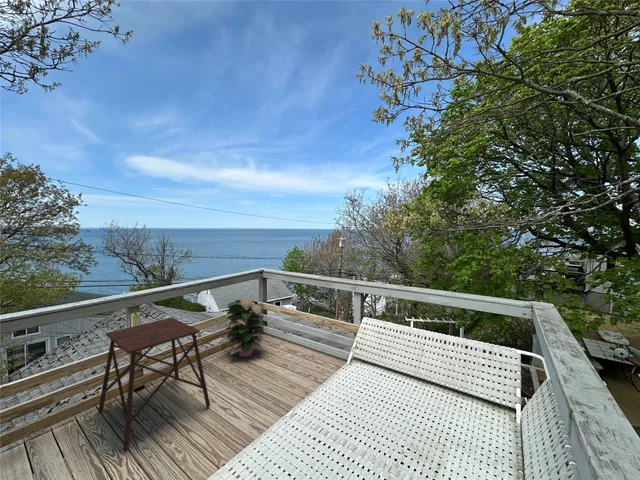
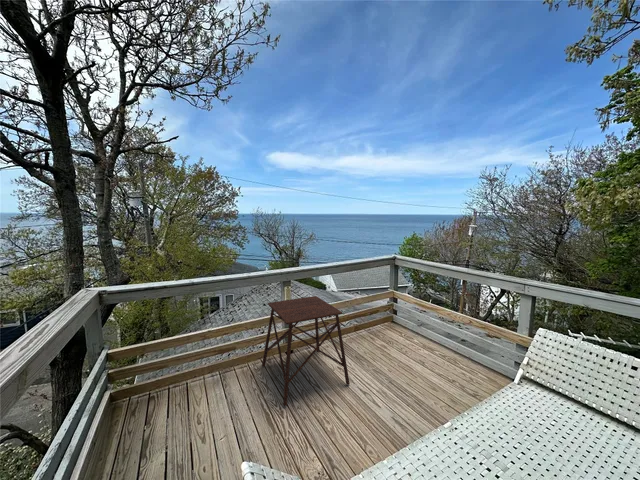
decorative plant: present [224,298,264,357] -> none [357,284,398,343]

